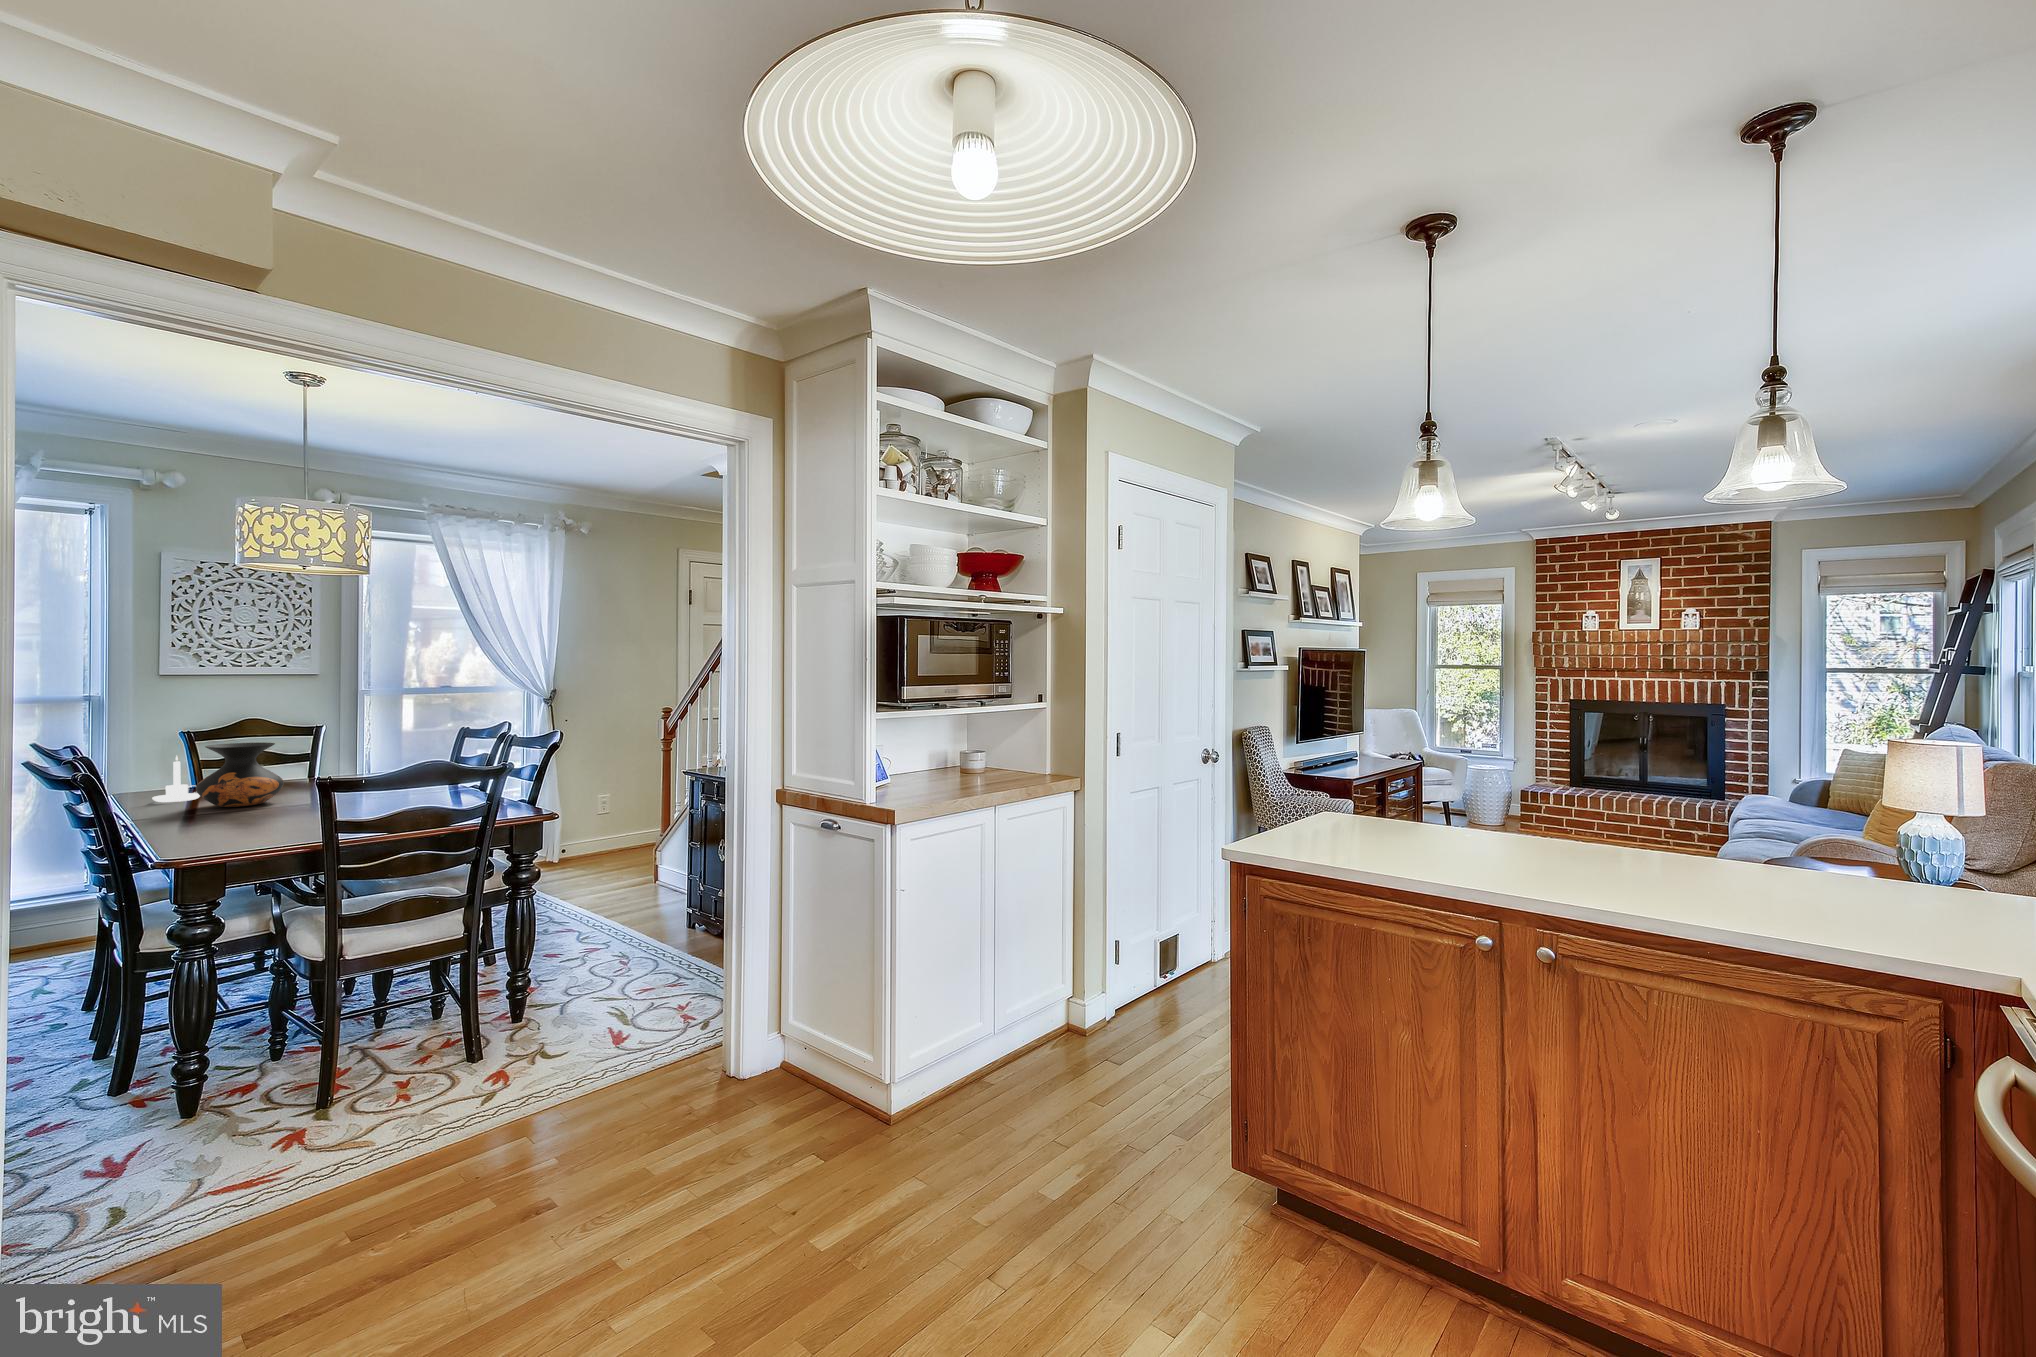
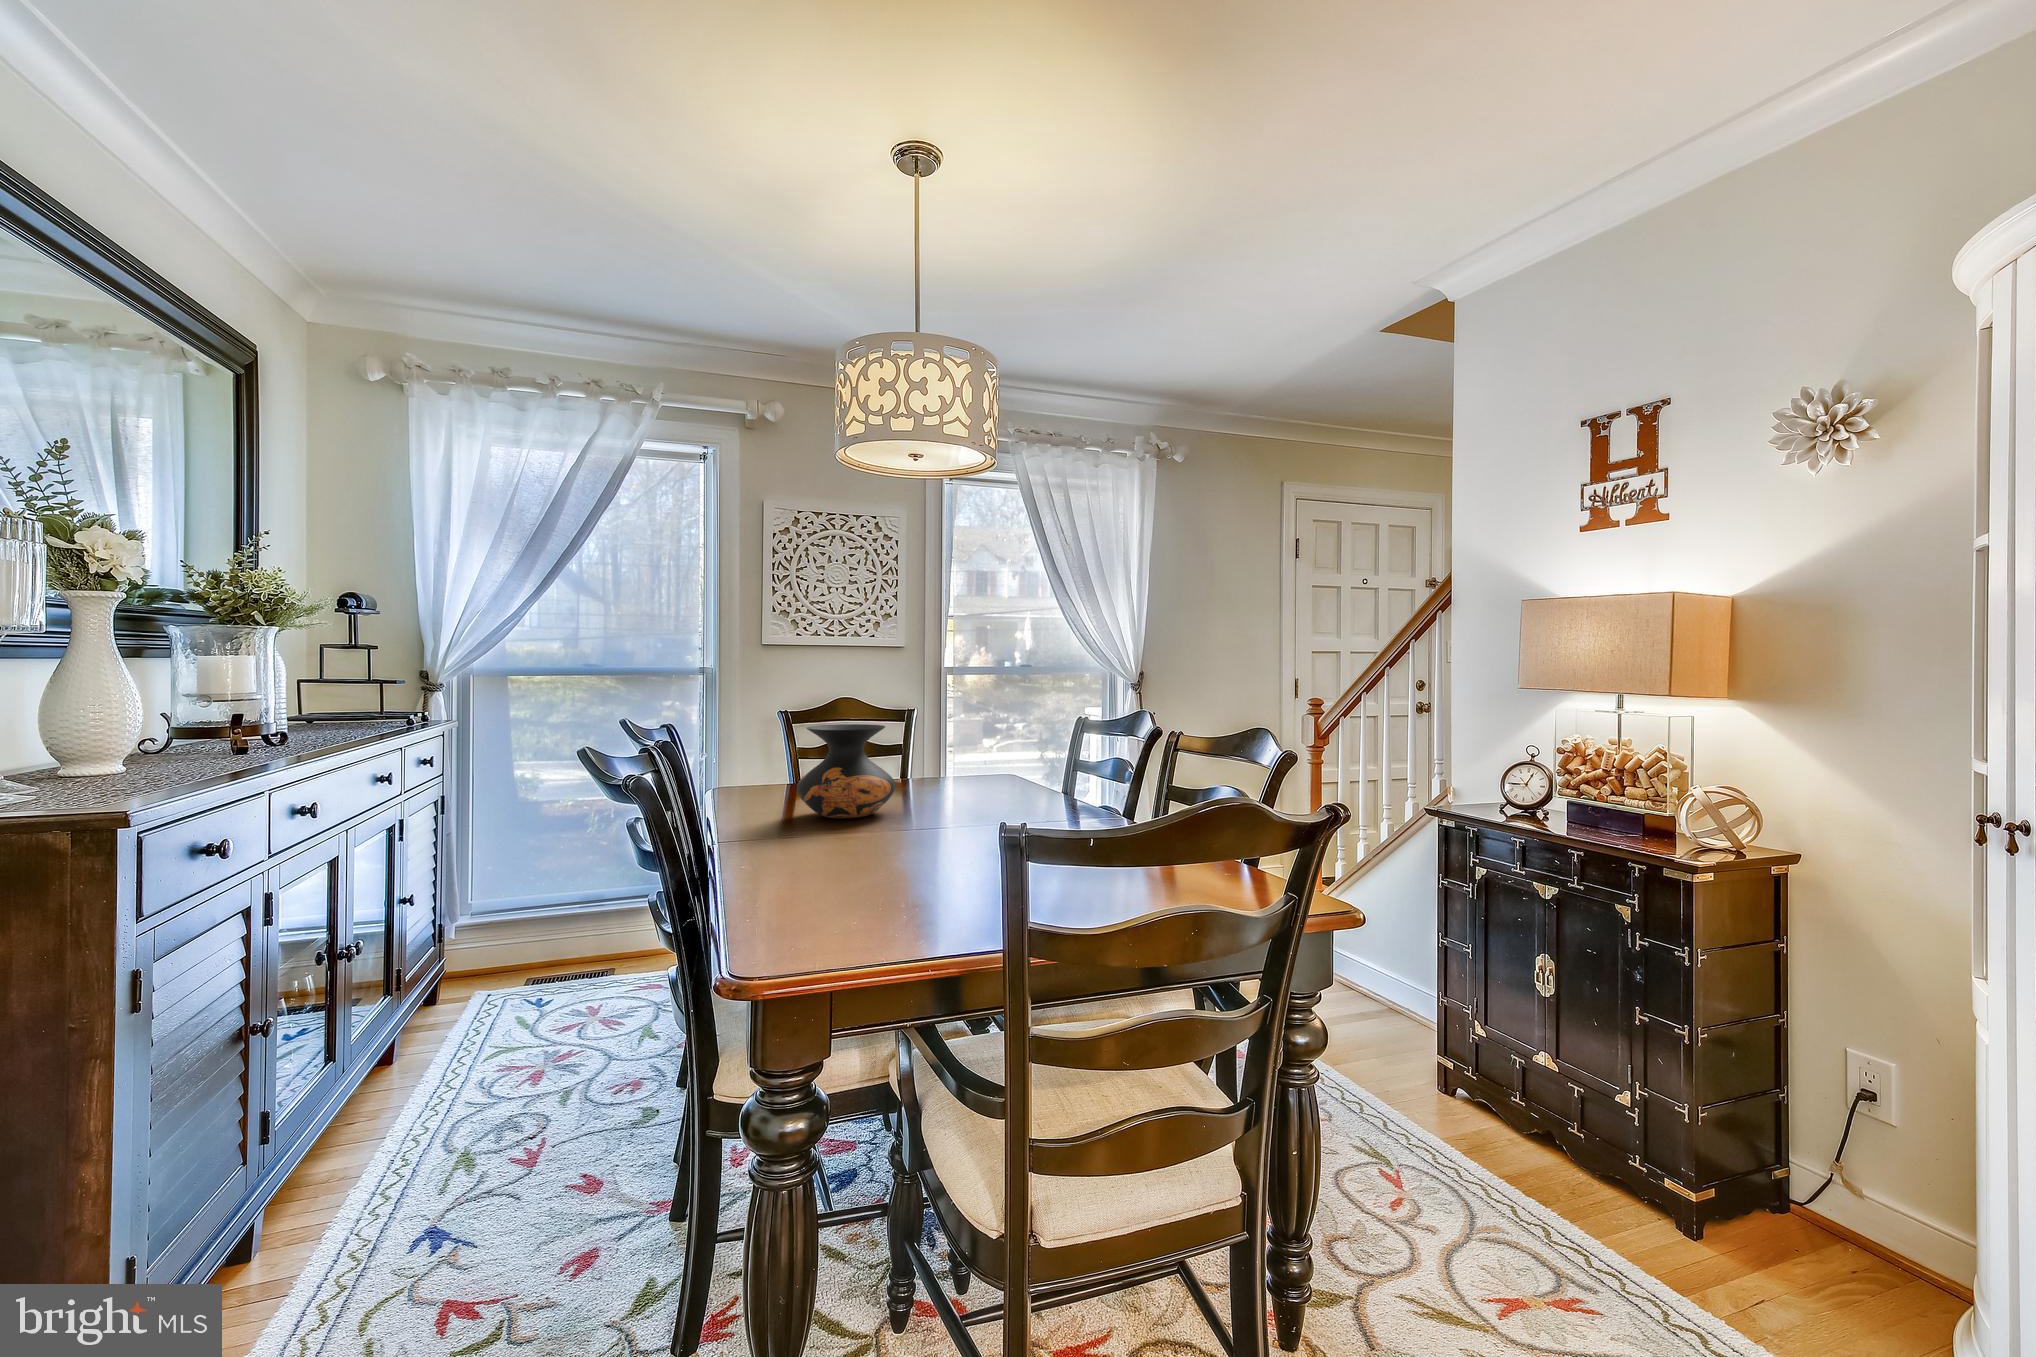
candle holder: present [152,756,200,802] -> none [752,738,802,803]

